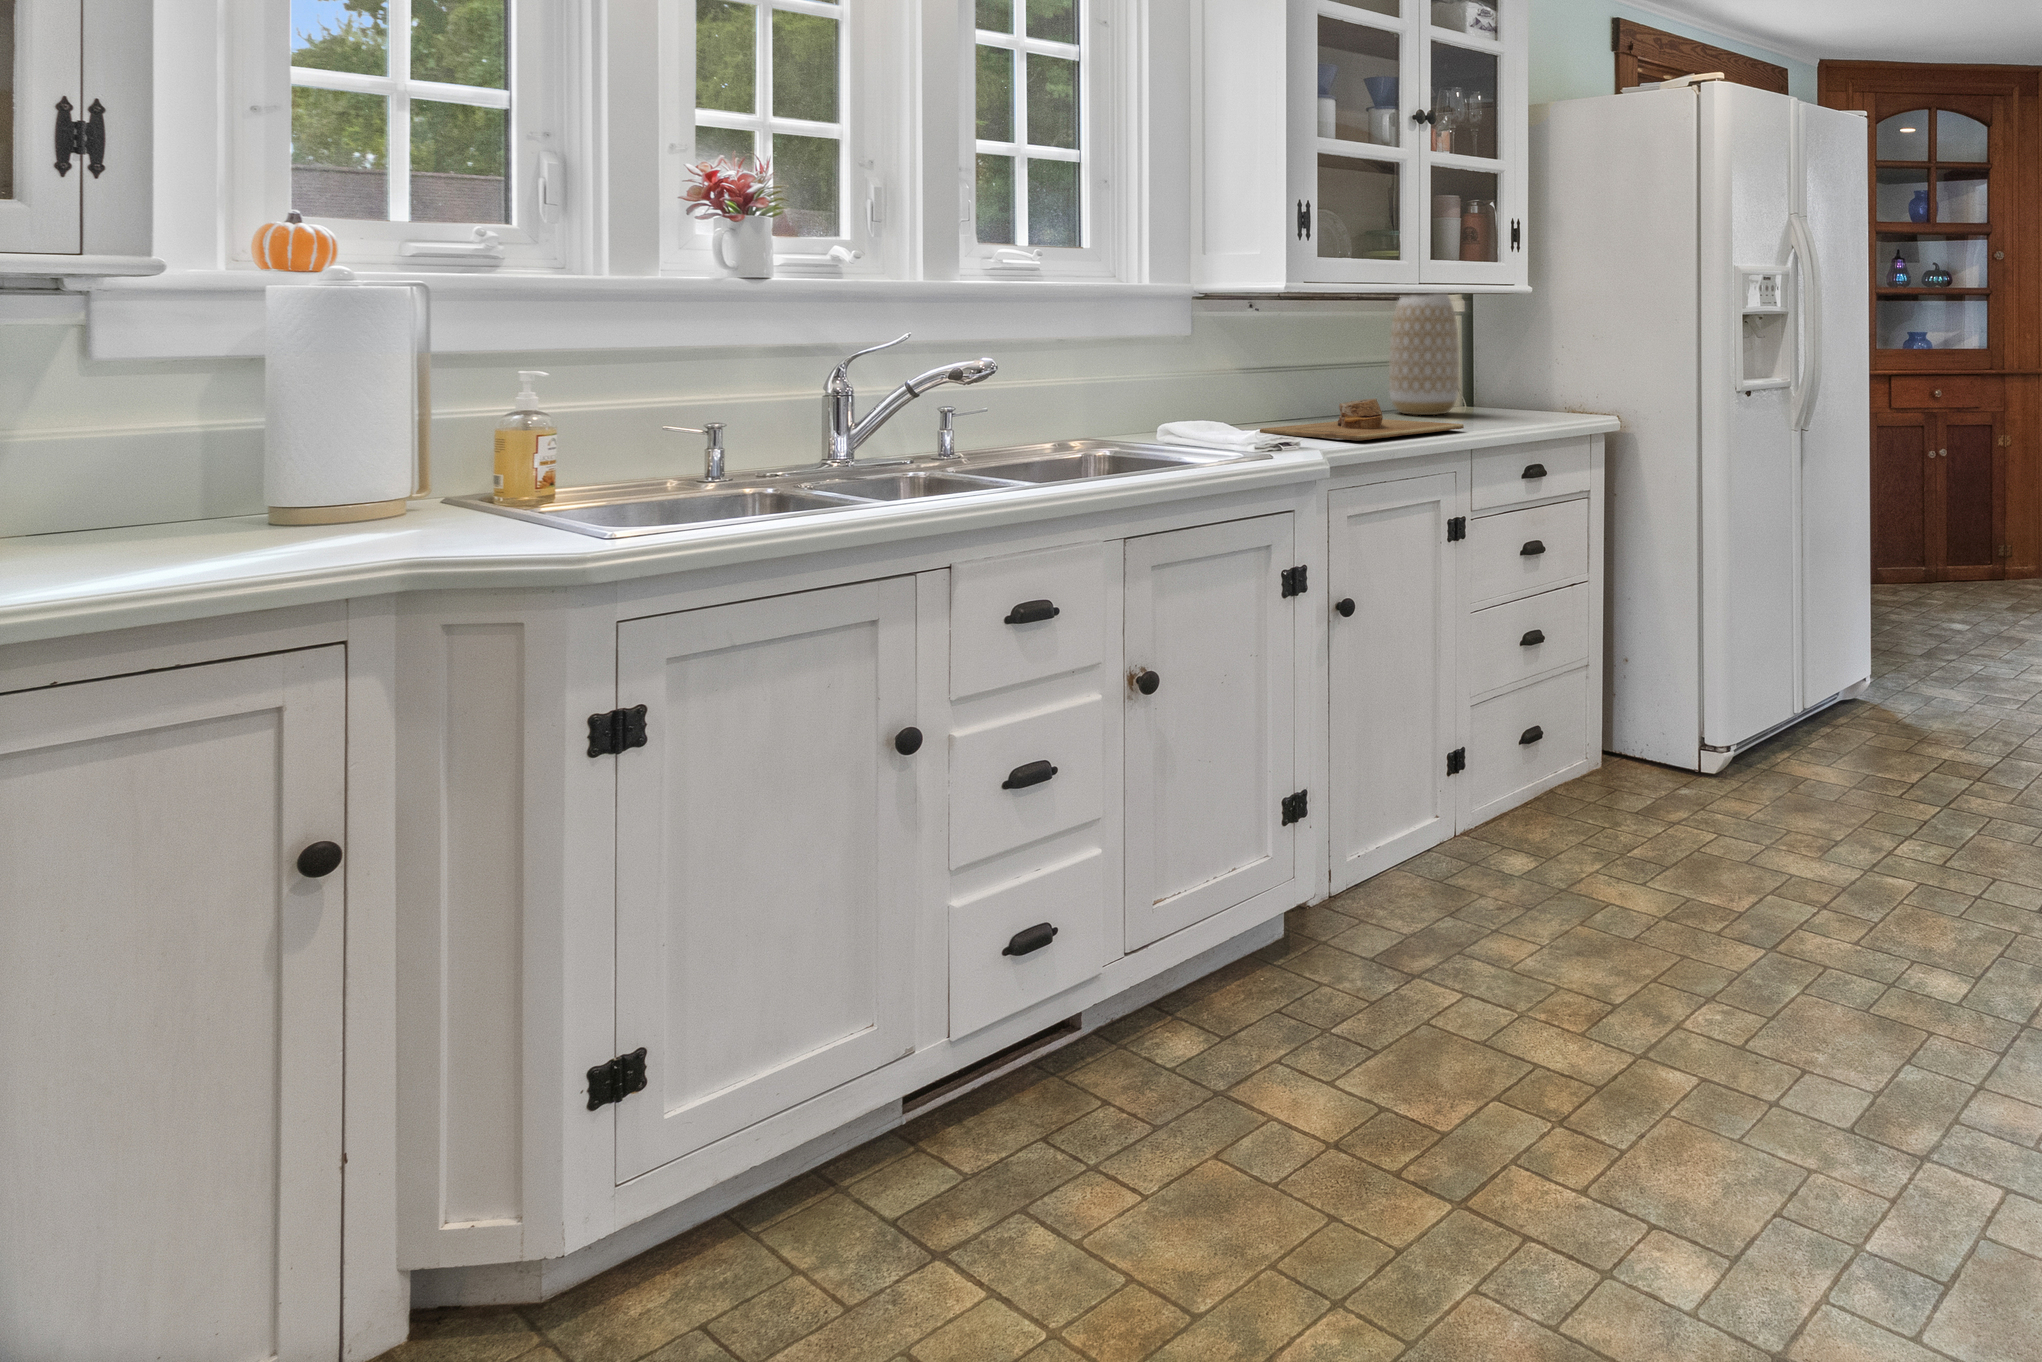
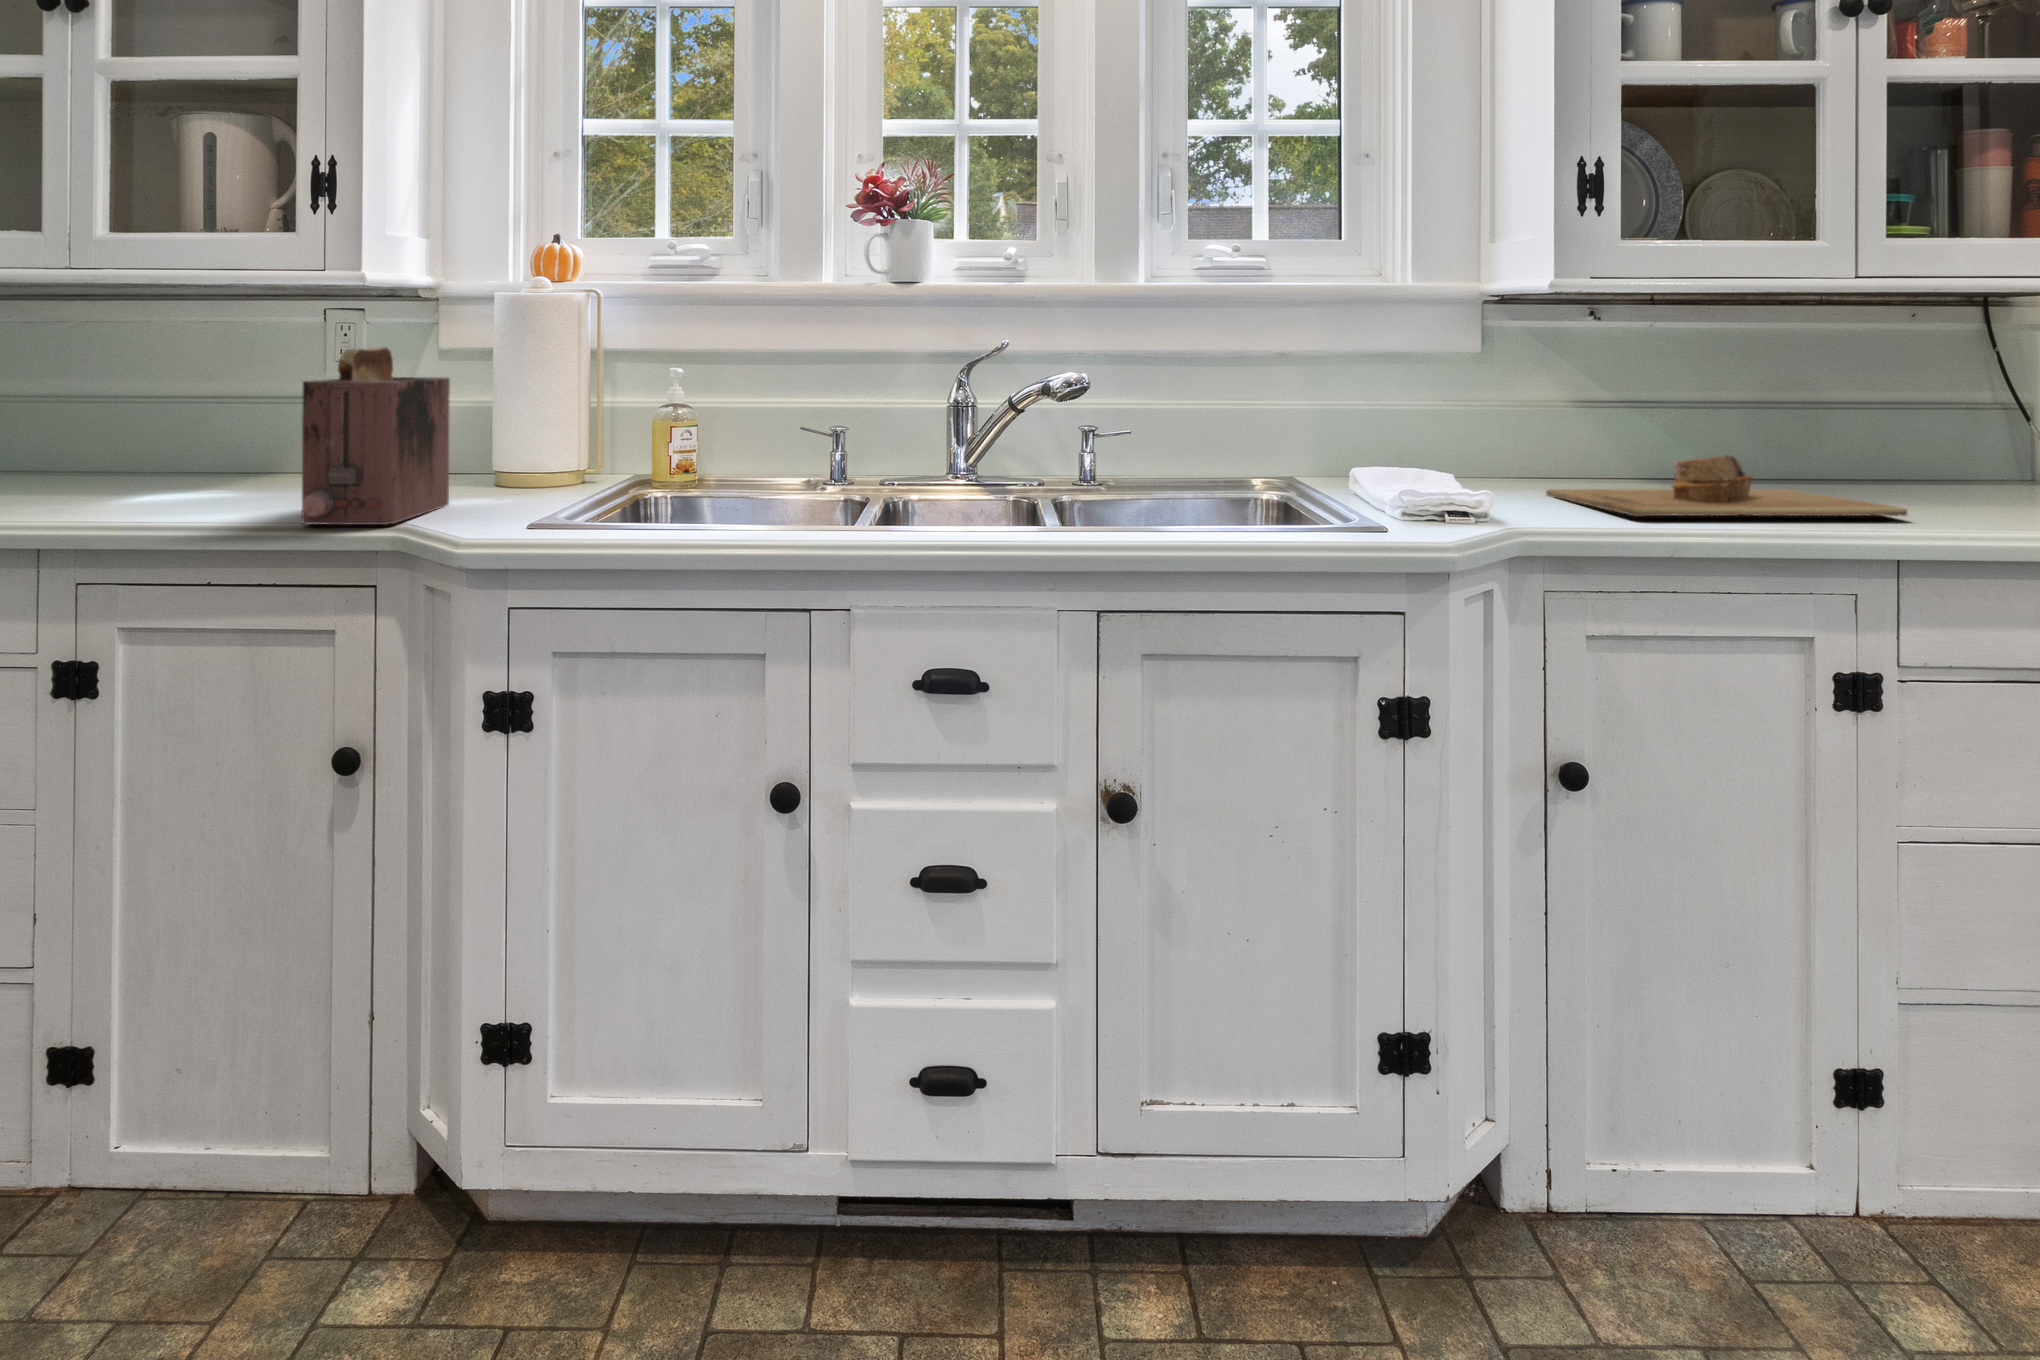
vase: present [1389,294,1459,415] -> none [1878,253,2014,493]
toaster: none [188,349,392,575] -> present [302,347,450,525]

